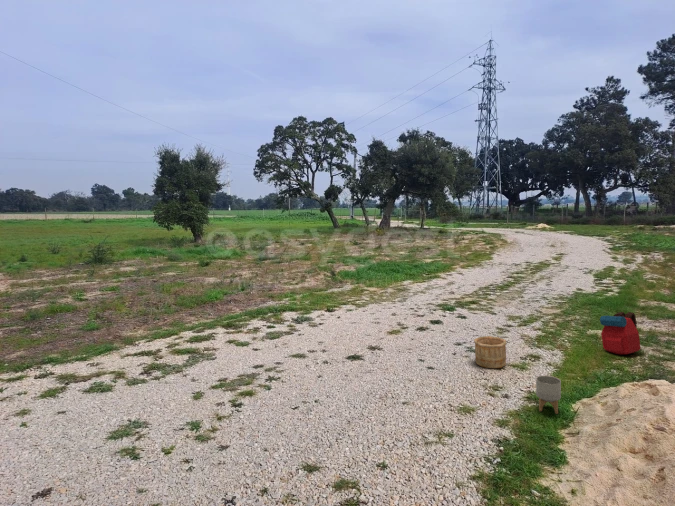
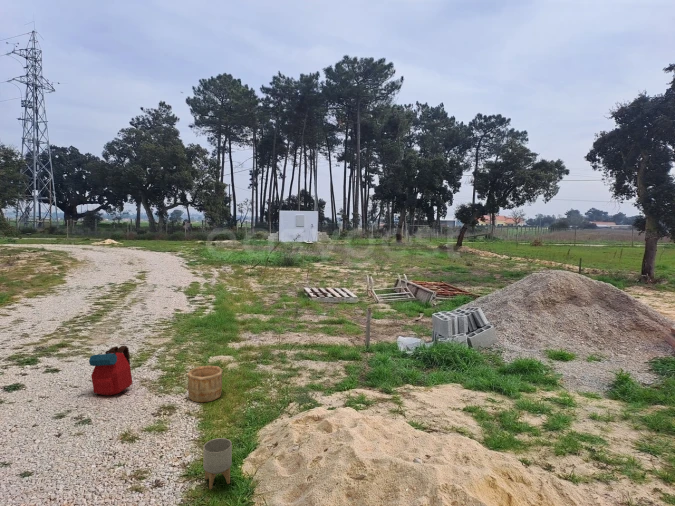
backpack: present [600,312,641,354] -> present [89,346,132,395]
wooden bucket: present [474,336,507,368] -> present [187,365,223,402]

